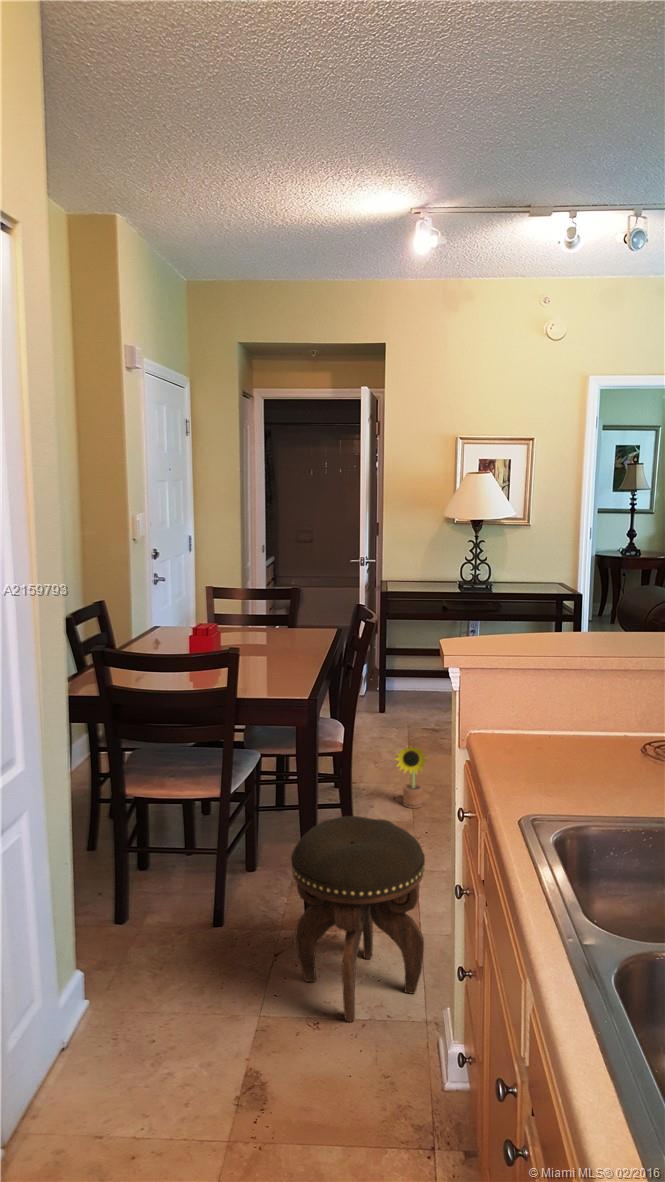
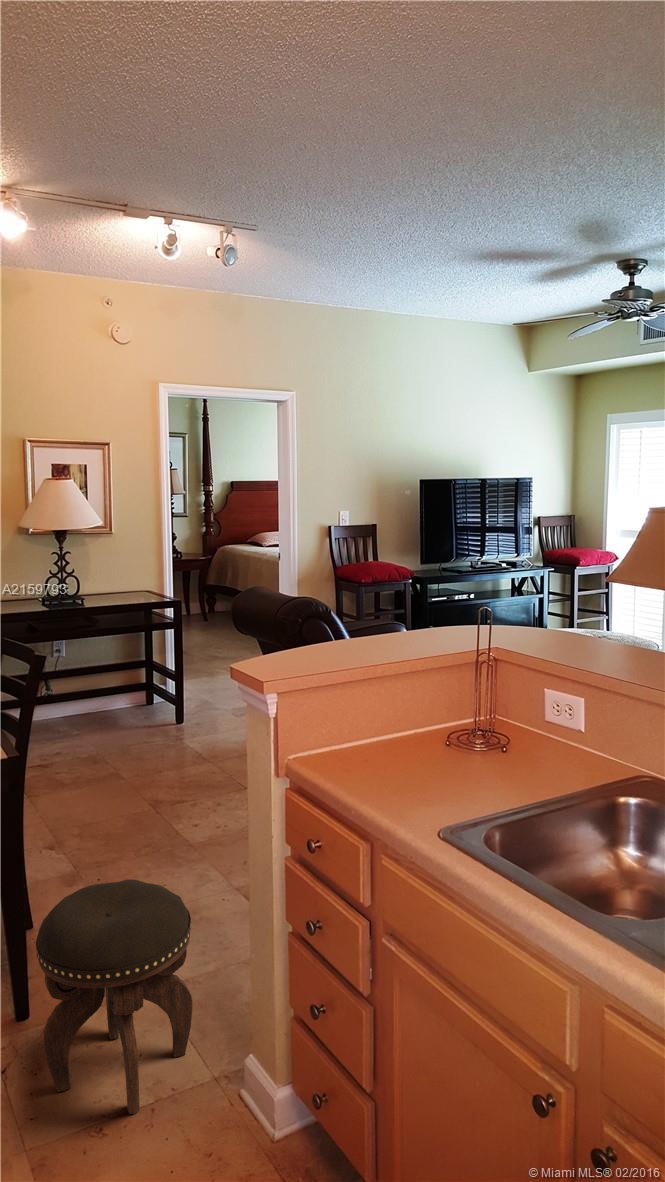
decorative plant: present [395,746,427,808] -> none [47,790,87,860]

